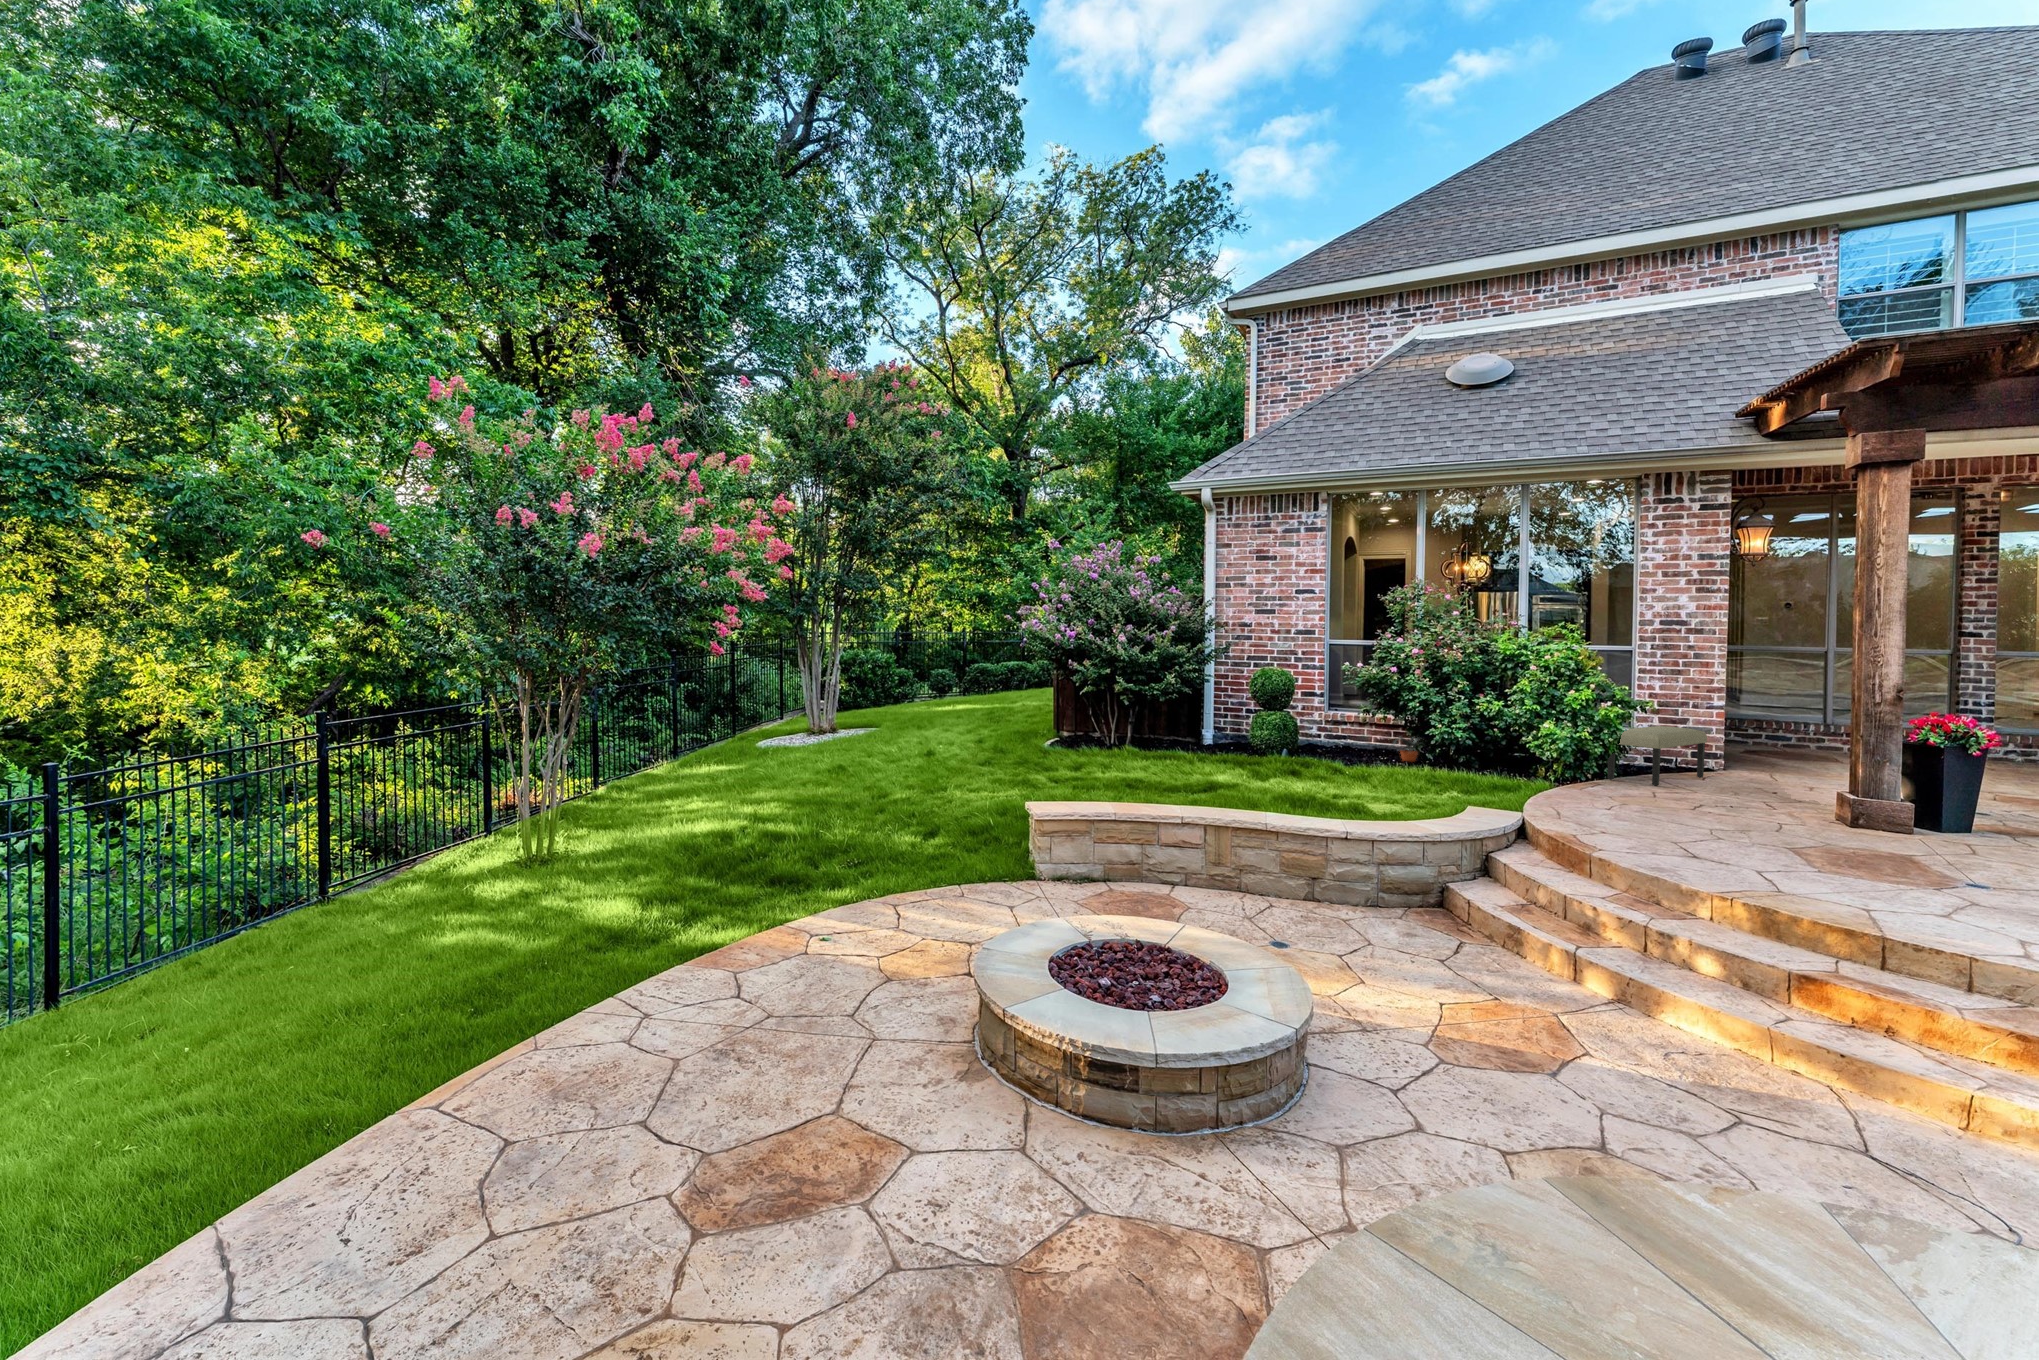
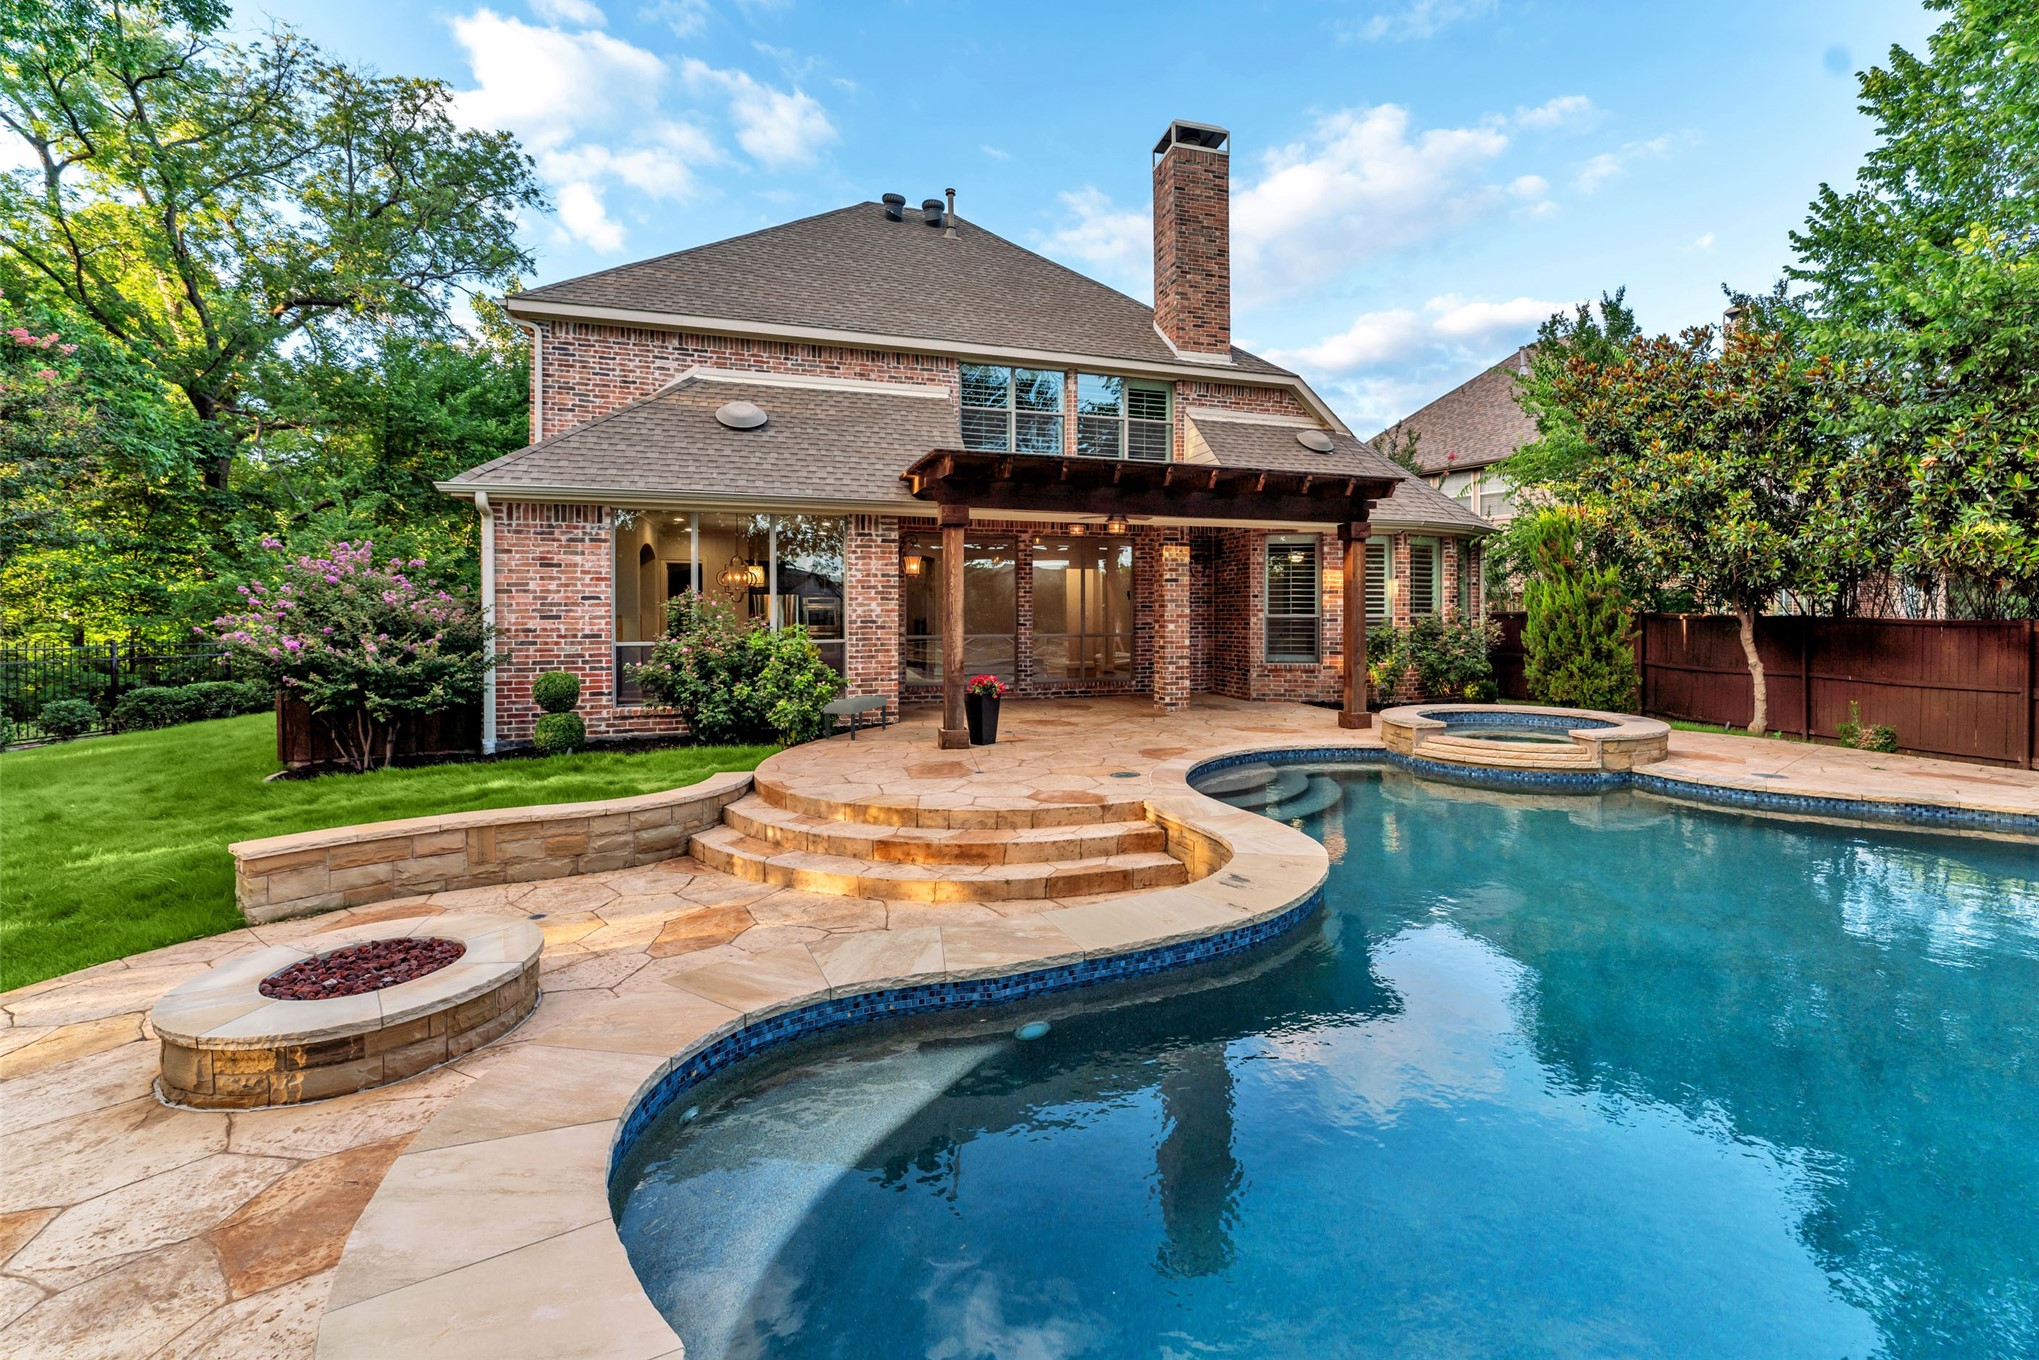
potted plant: present [1394,737,1421,761] -> none [670,723,699,744]

